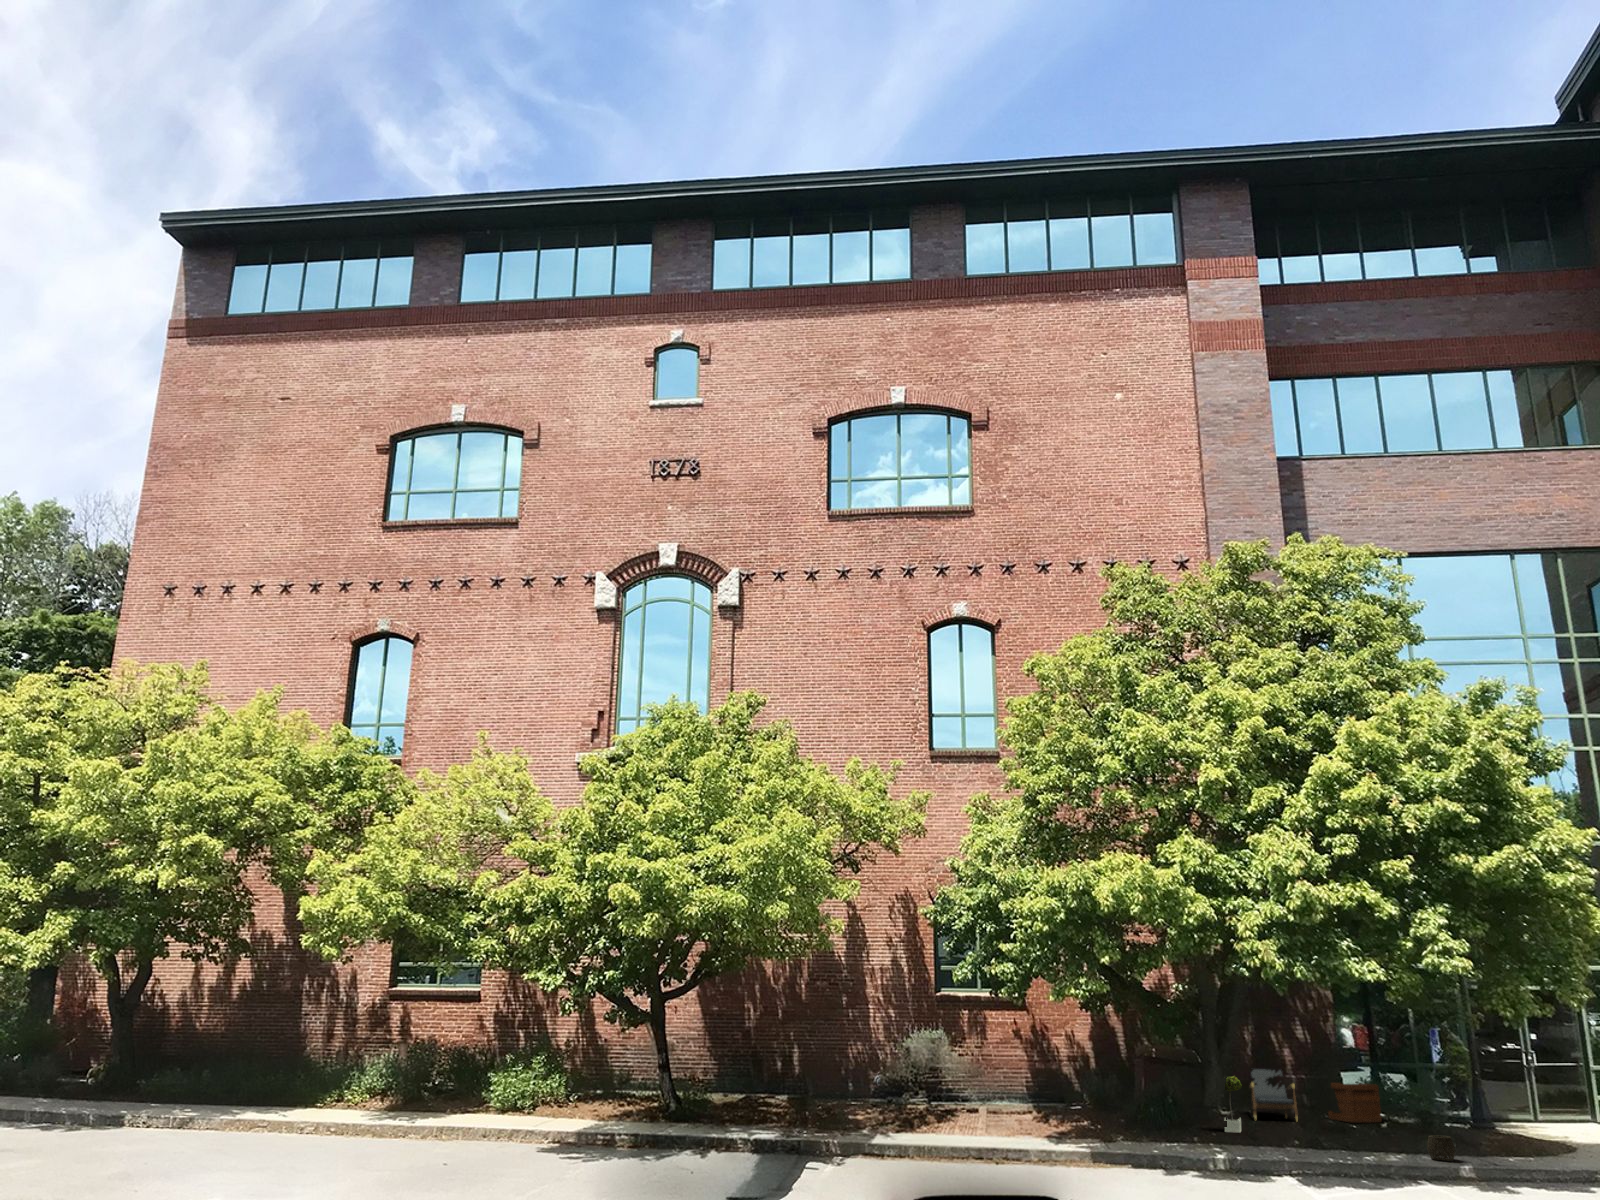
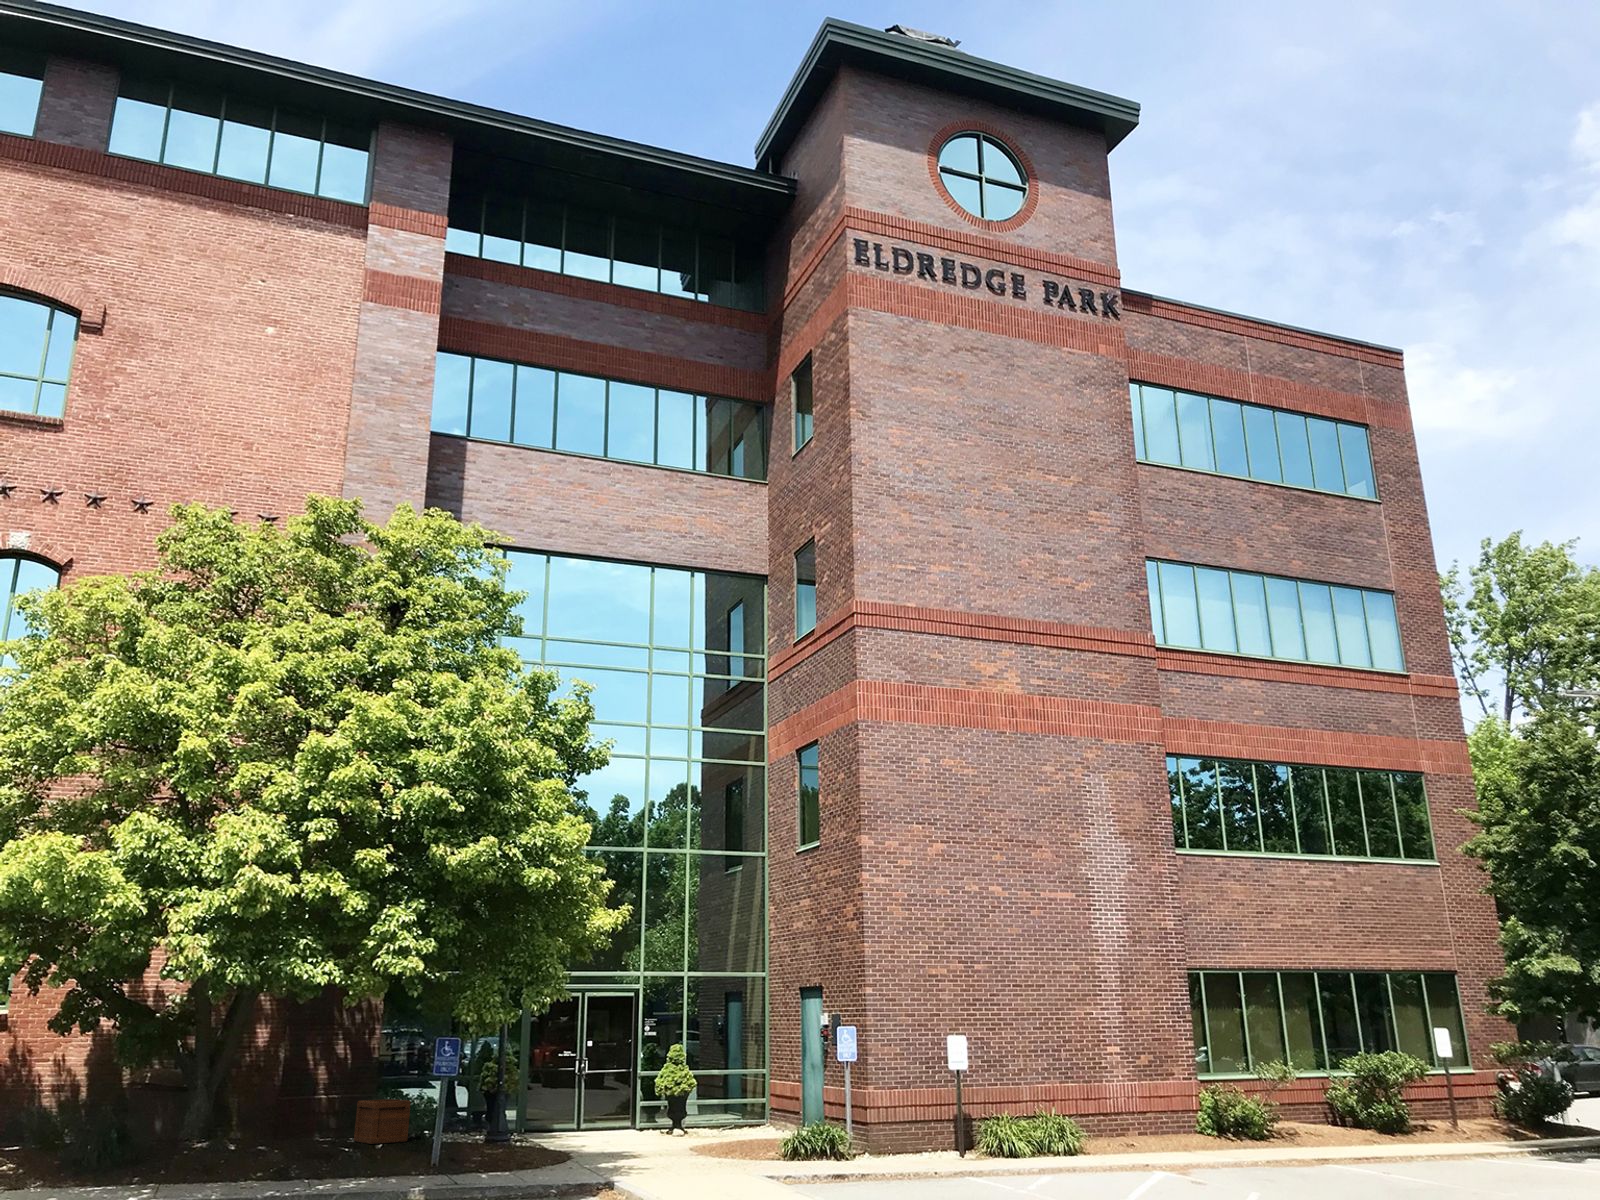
lounge chair: present [1249,1069,1298,1121] -> none [261,1088,315,1148]
potted tree: present [1224,1076,1242,1133] -> none [197,1098,229,1166]
woven basket: present [1427,1135,1455,1161] -> none [389,1155,418,1183]

